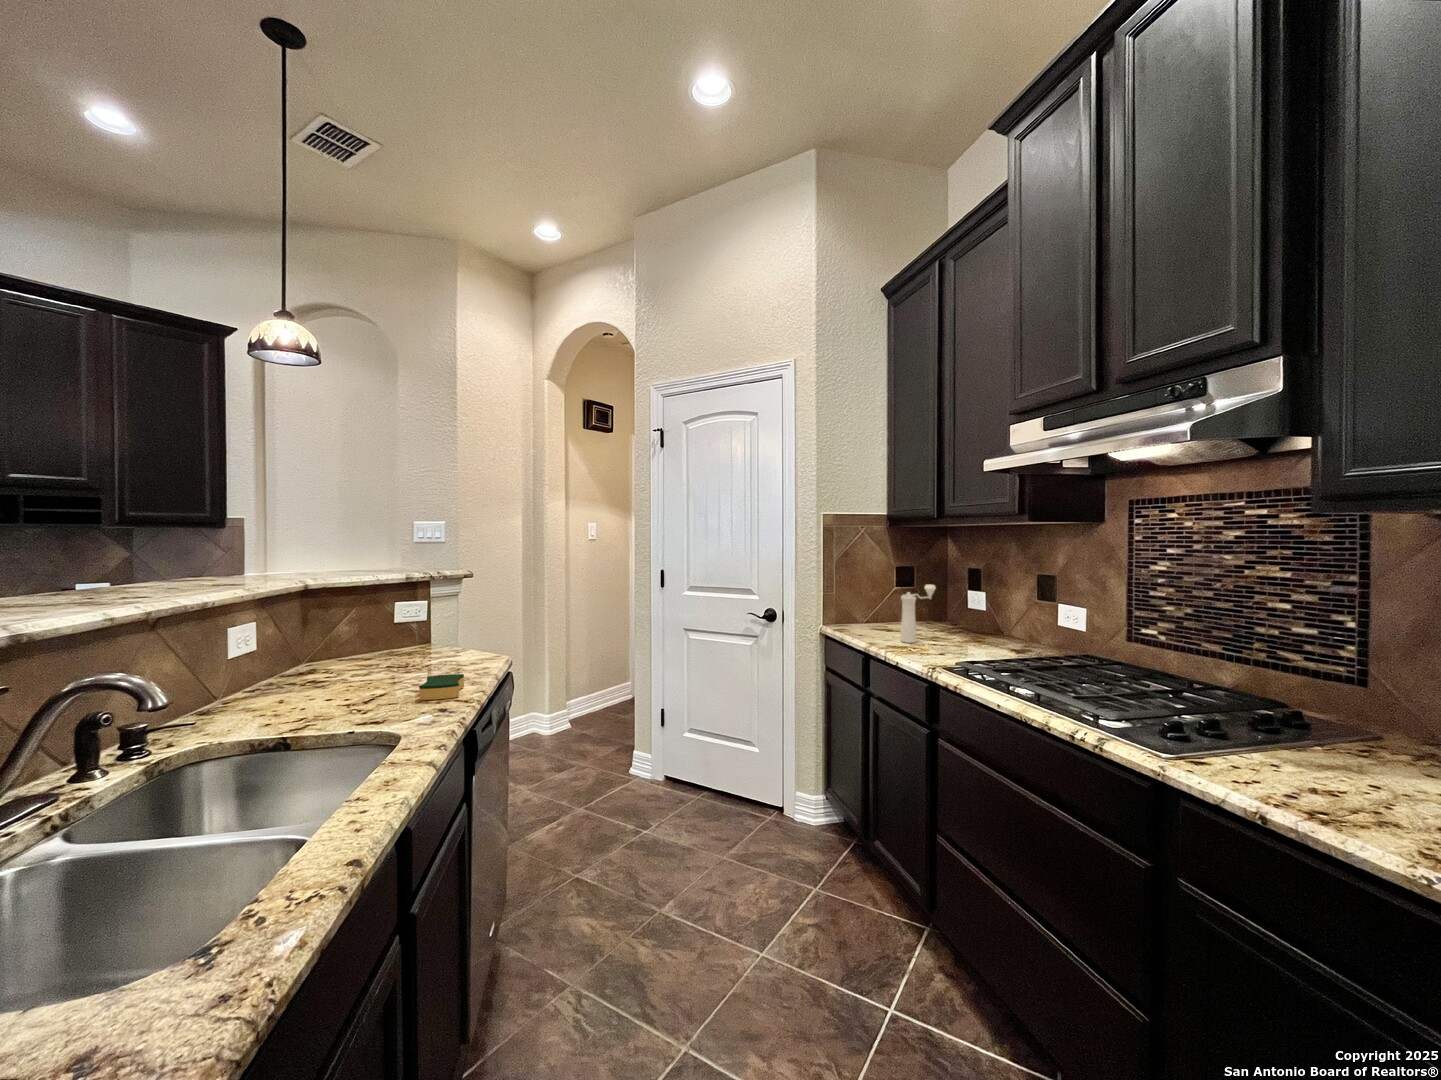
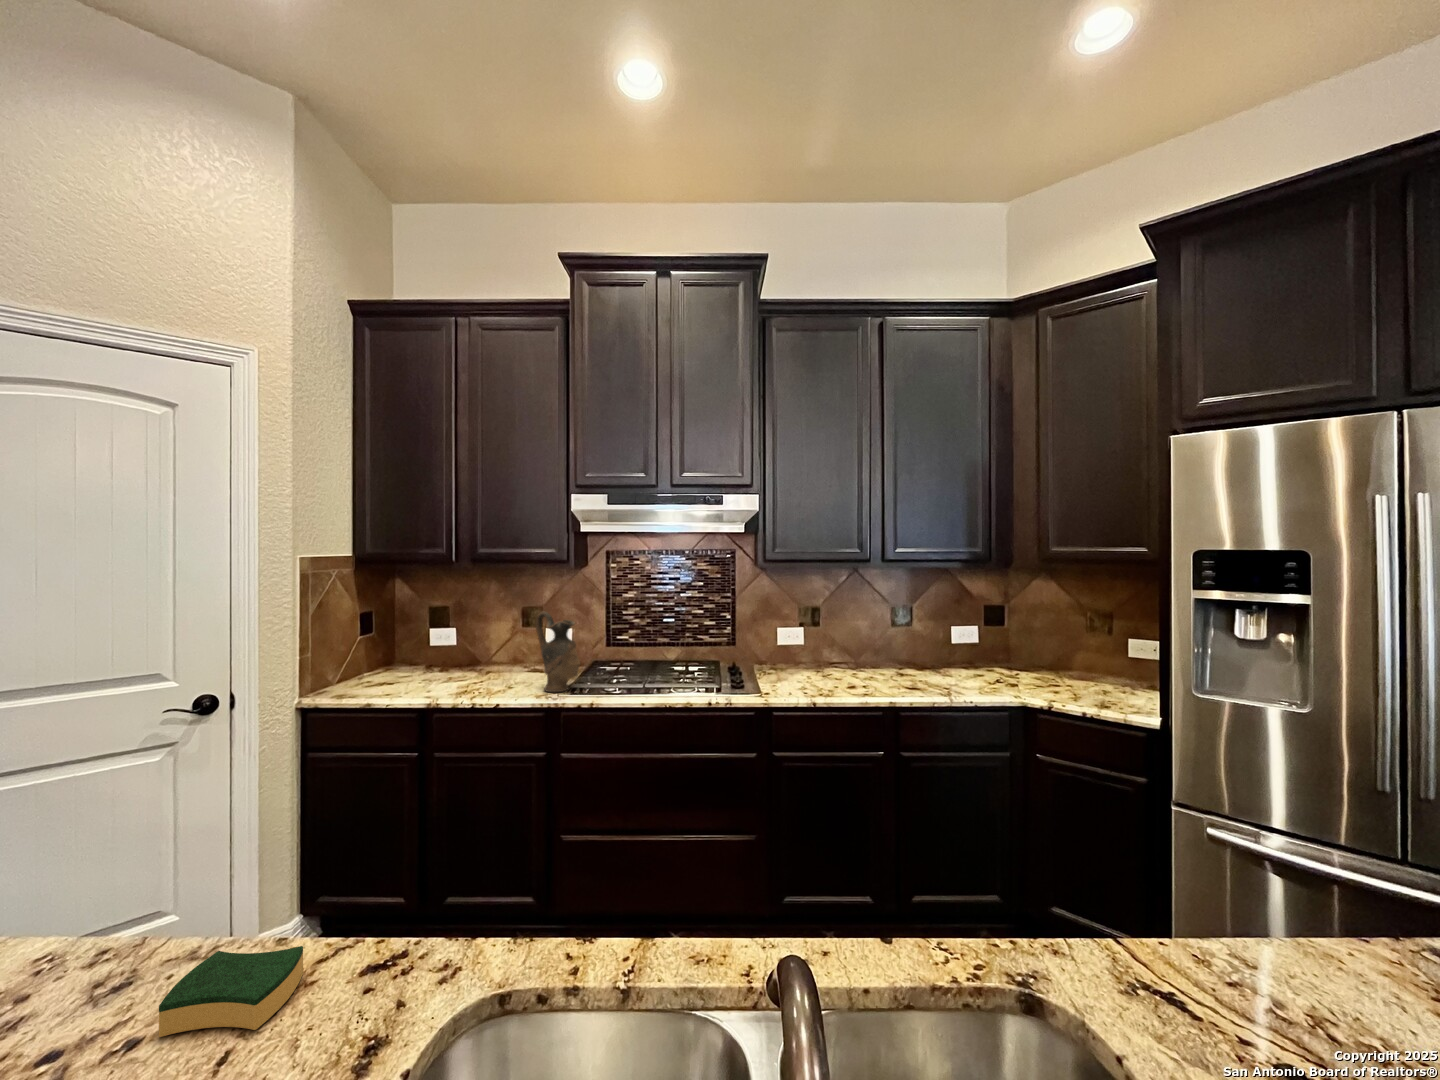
ceramic pitcher: none [945,571,988,666] -> present [536,612,581,692]
pepper mill: present [901,584,936,643] -> none [450,627,470,689]

